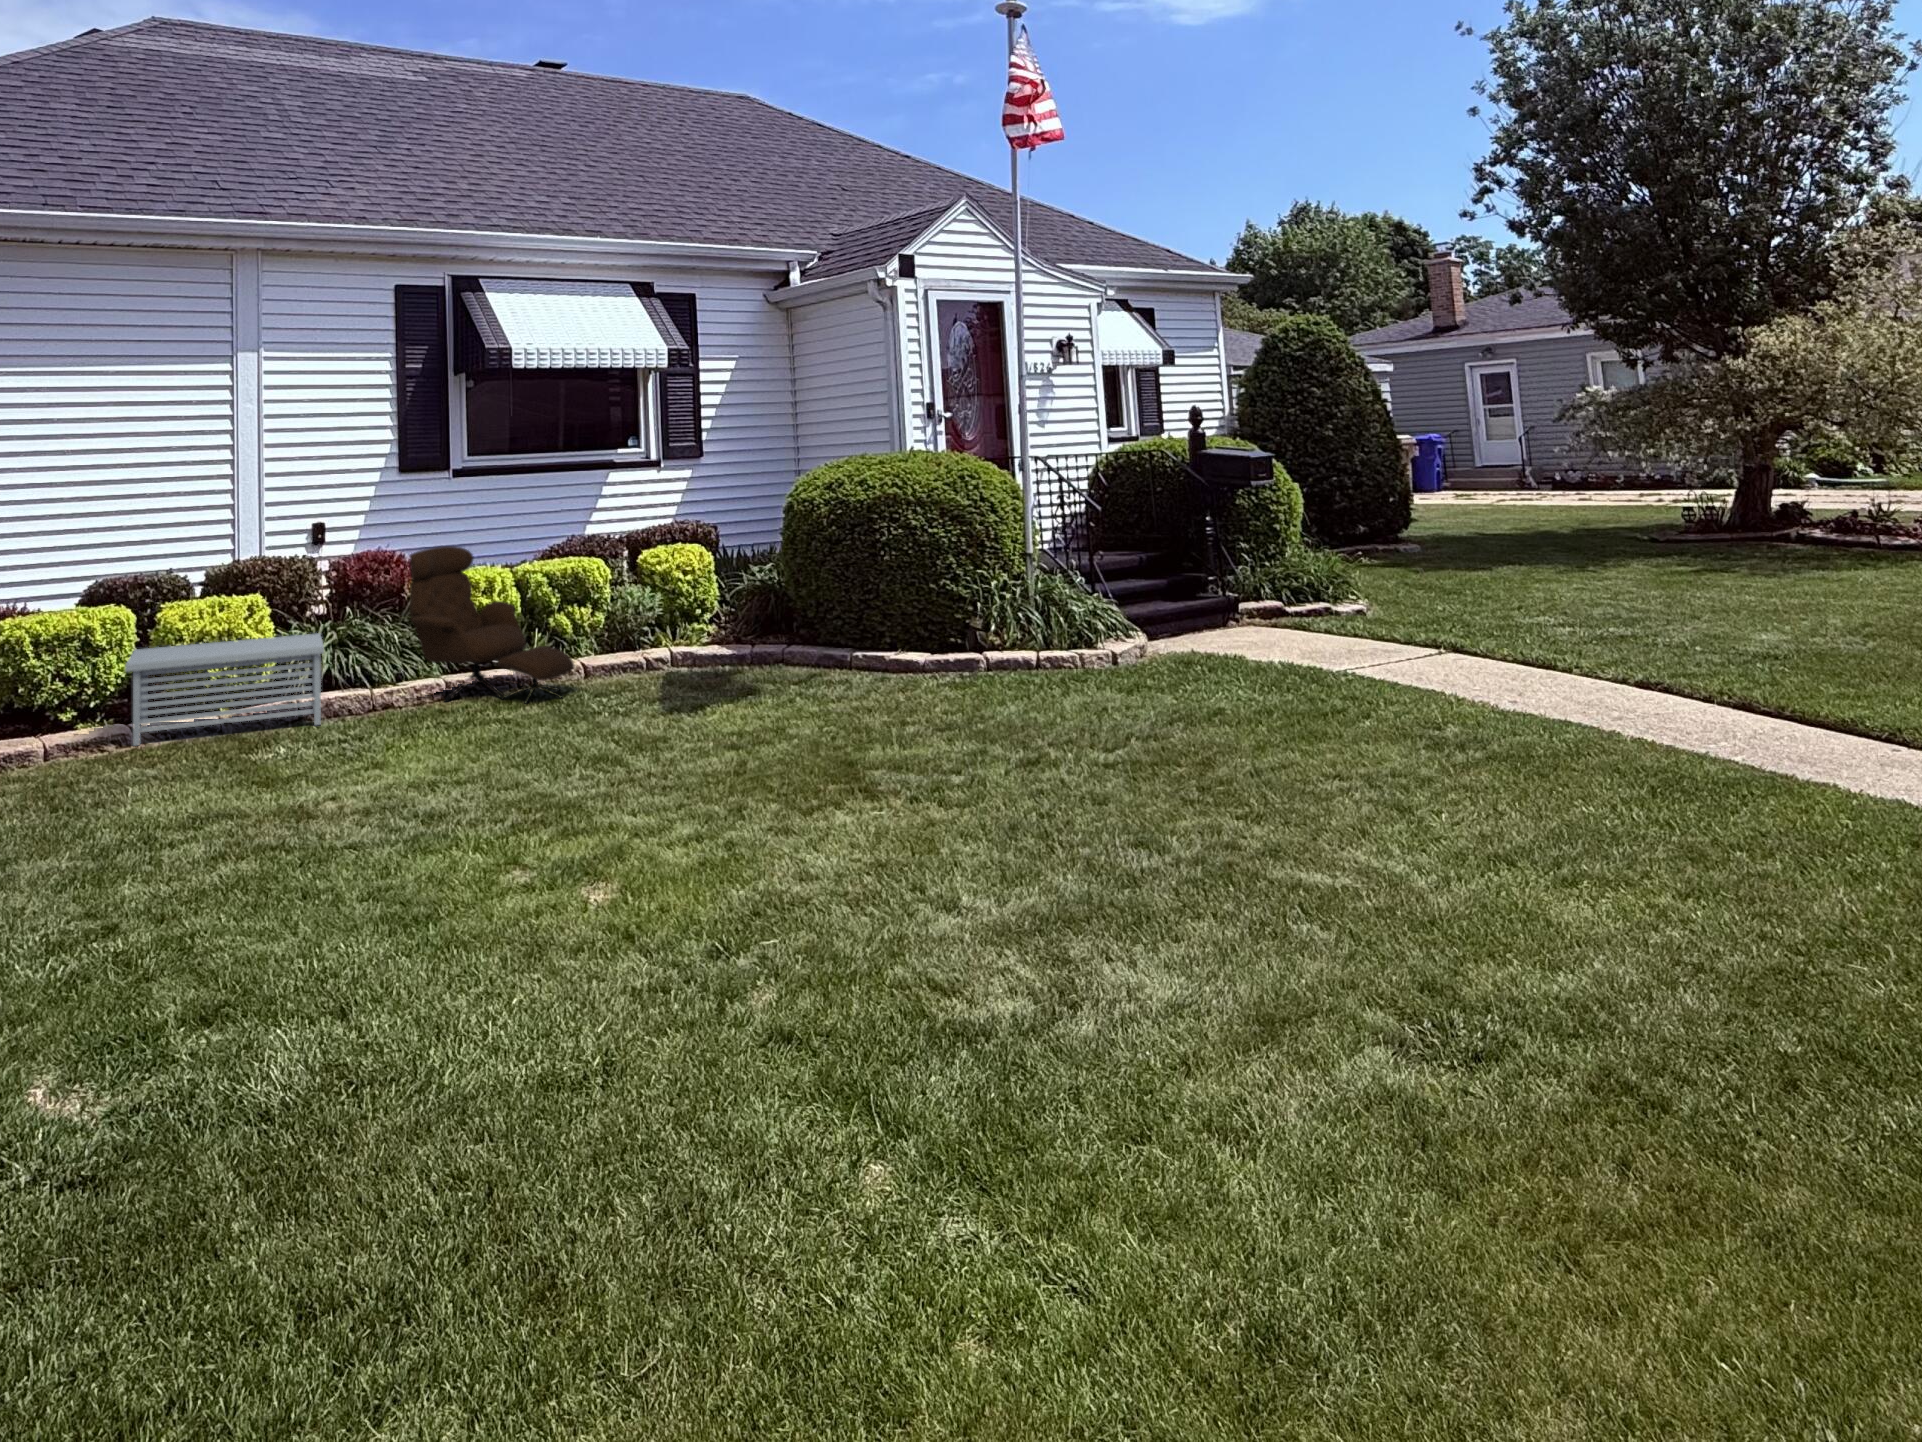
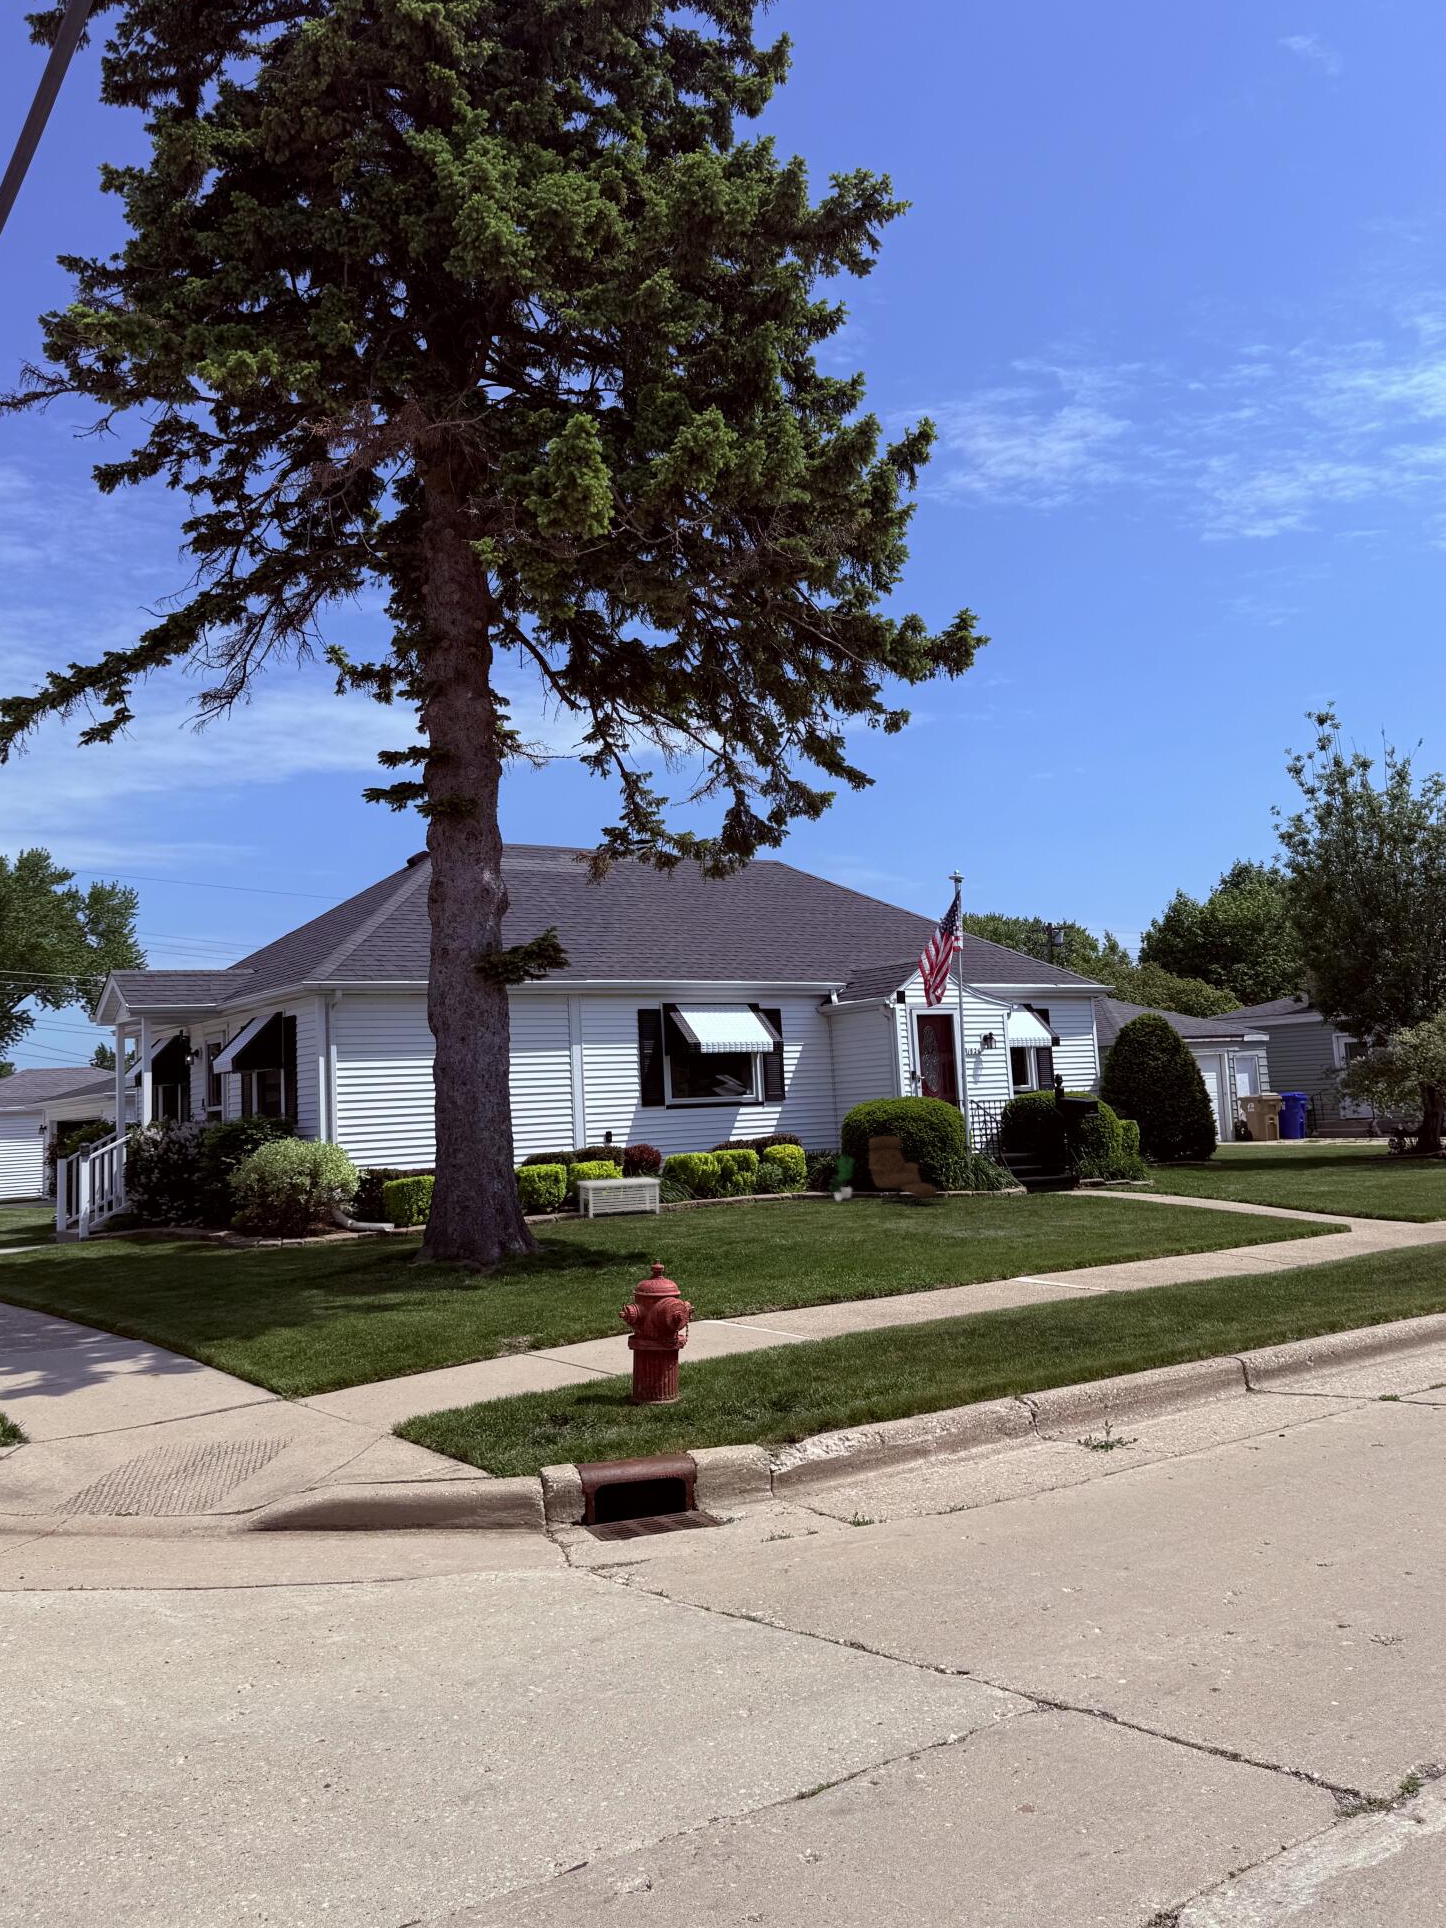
lounge chair: present [409,546,574,703] -> present [869,1136,937,1204]
potted plant: none [739,567,801,673] -> present [831,1157,854,1201]

